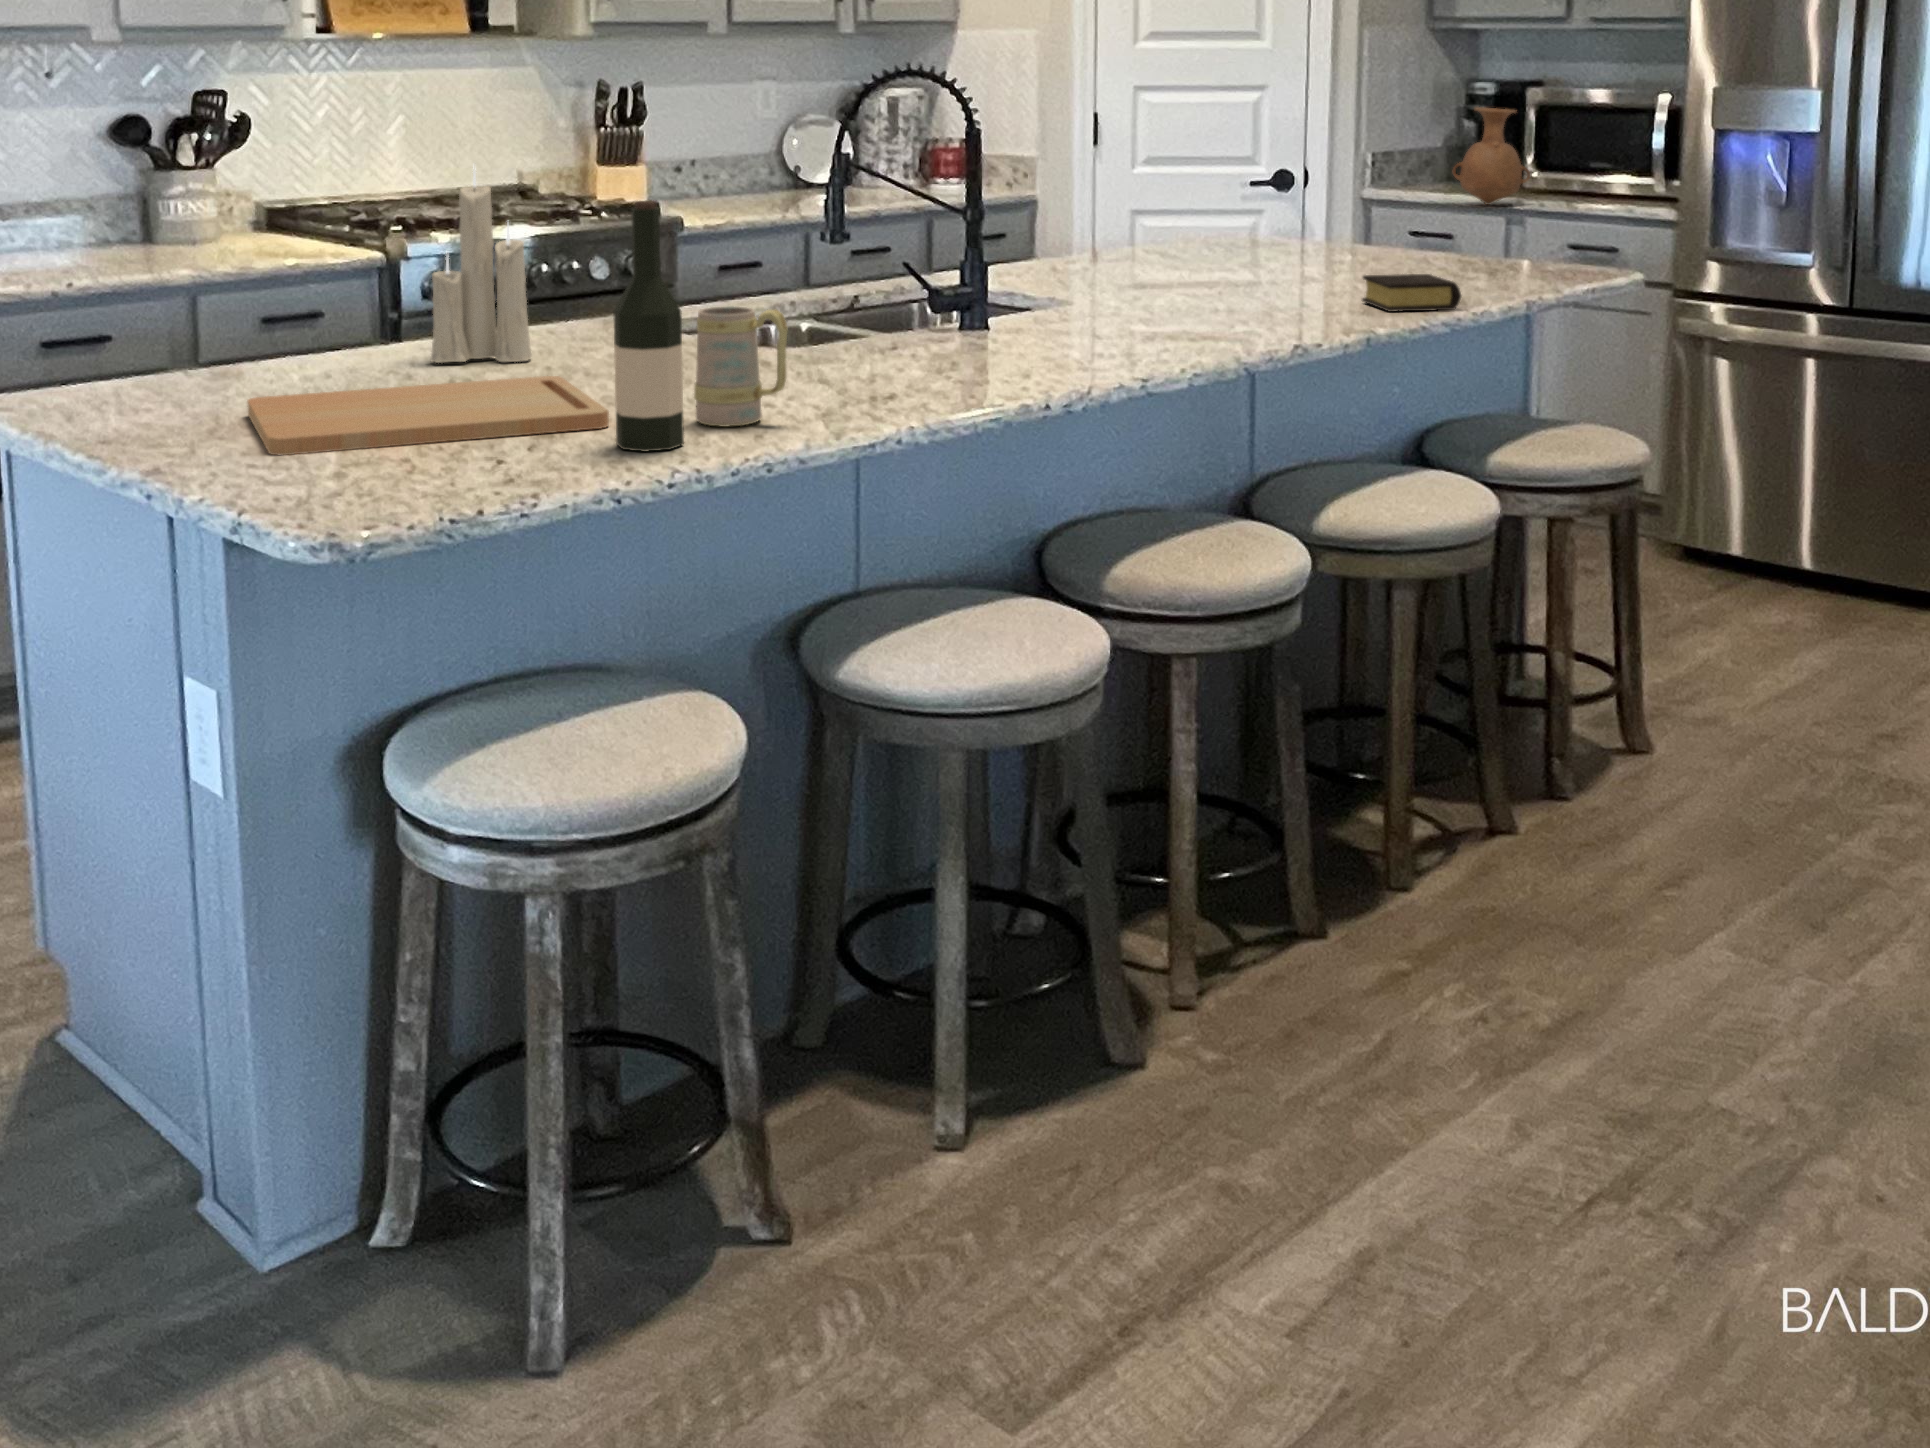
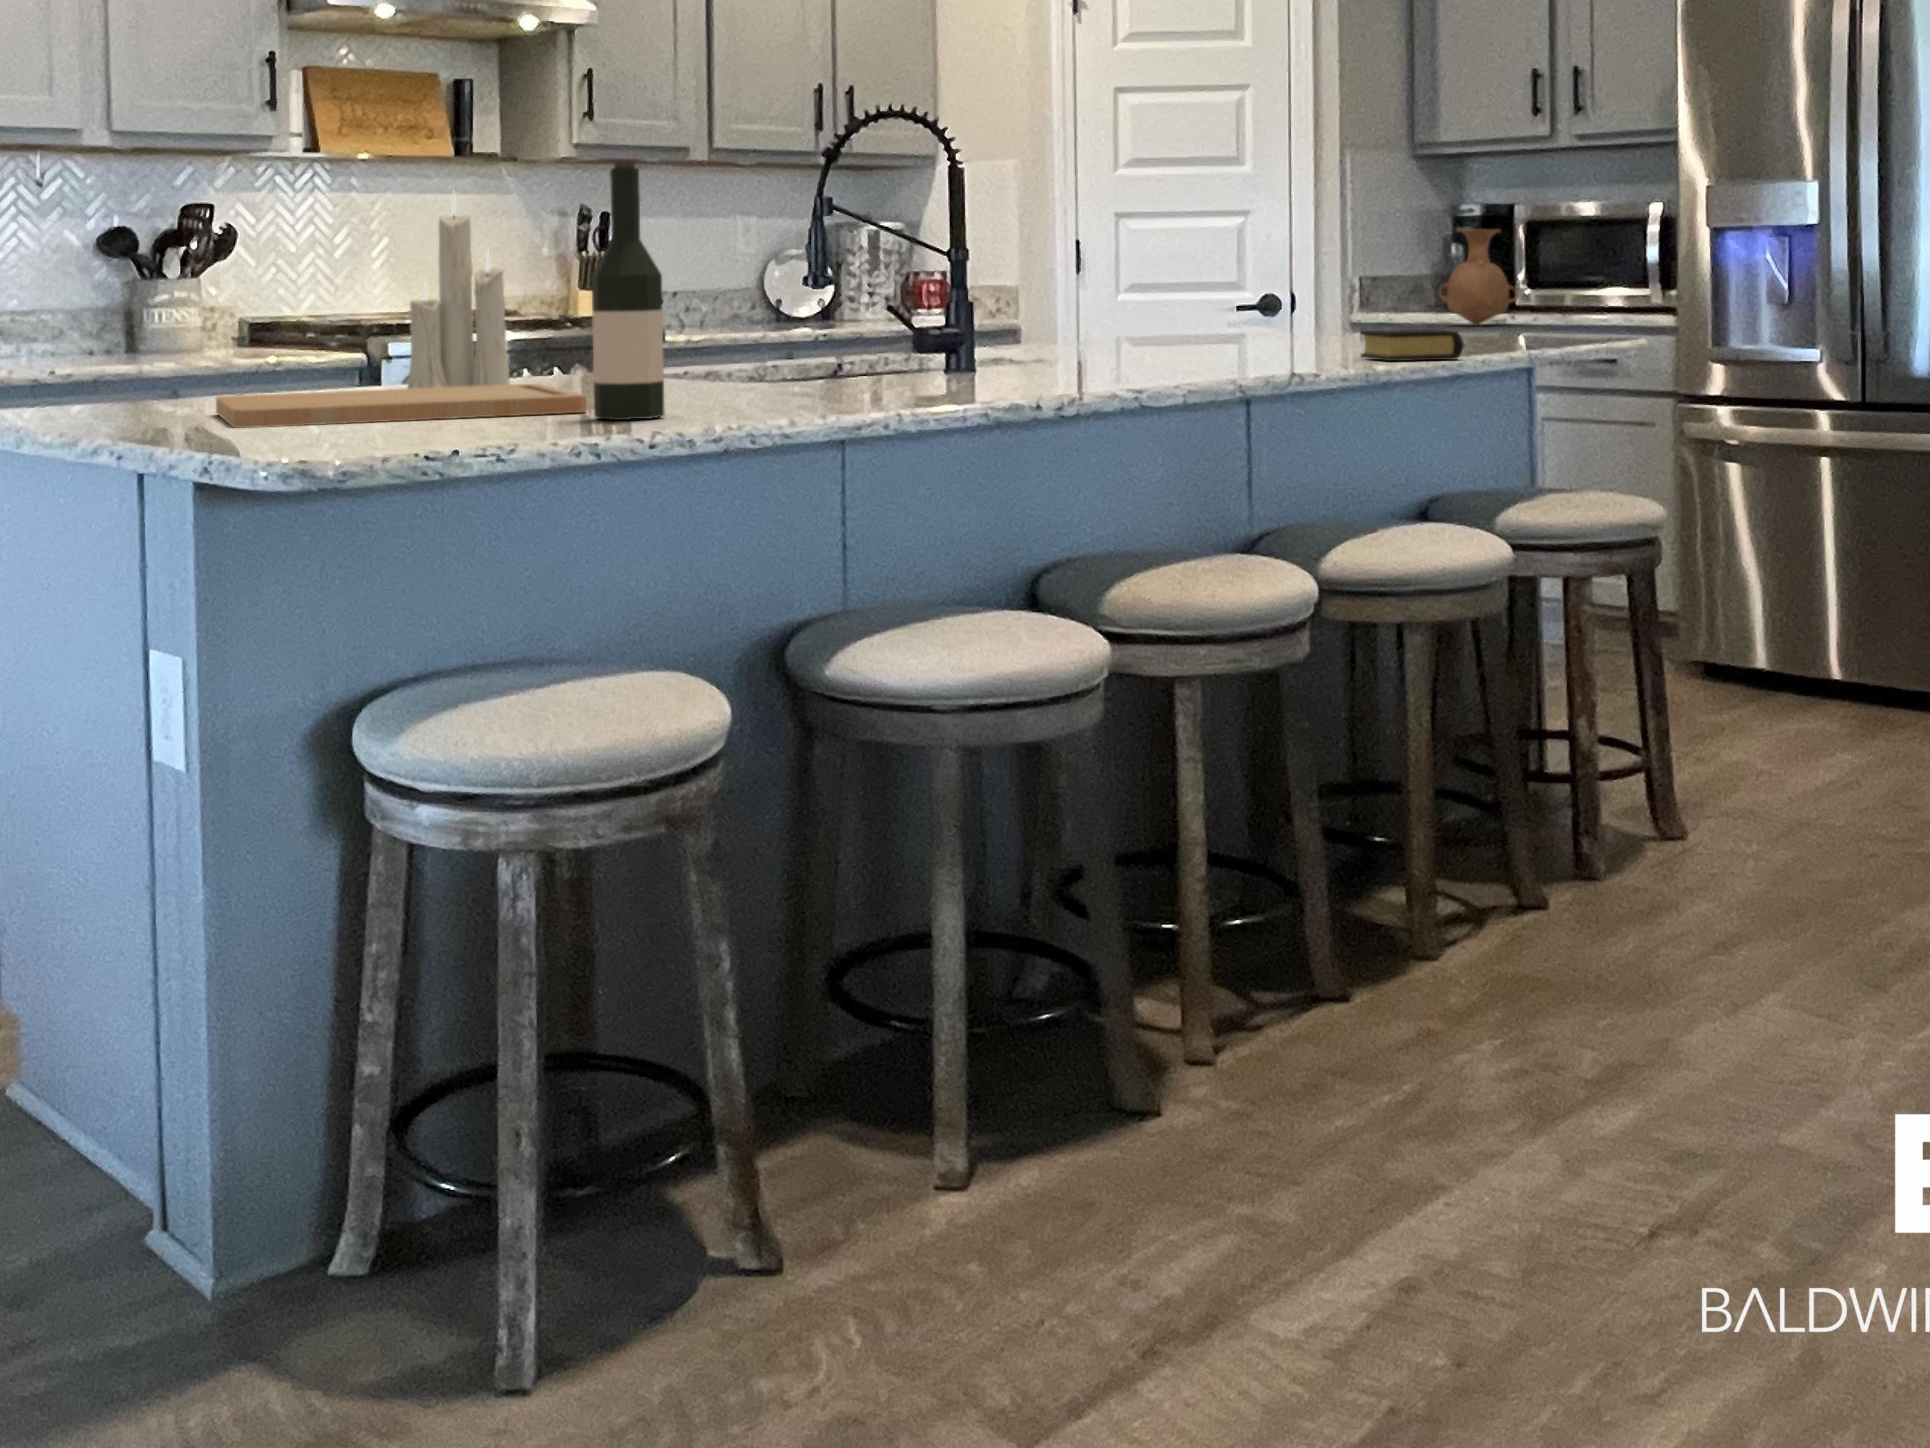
mug: present [694,306,788,427] -> none [676,287,772,410]

